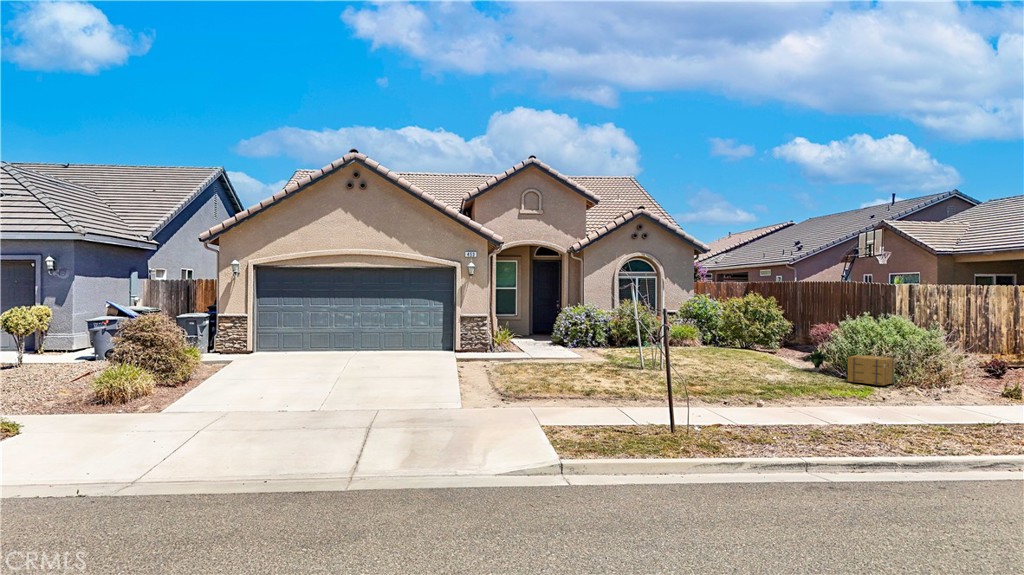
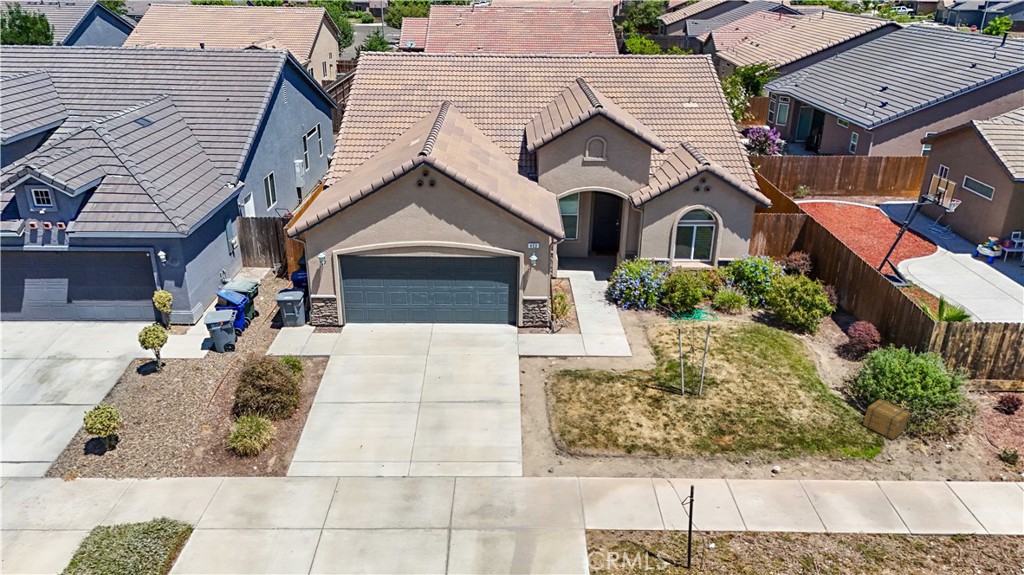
potted plant: present [803,349,832,372] -> none [829,370,858,391]

